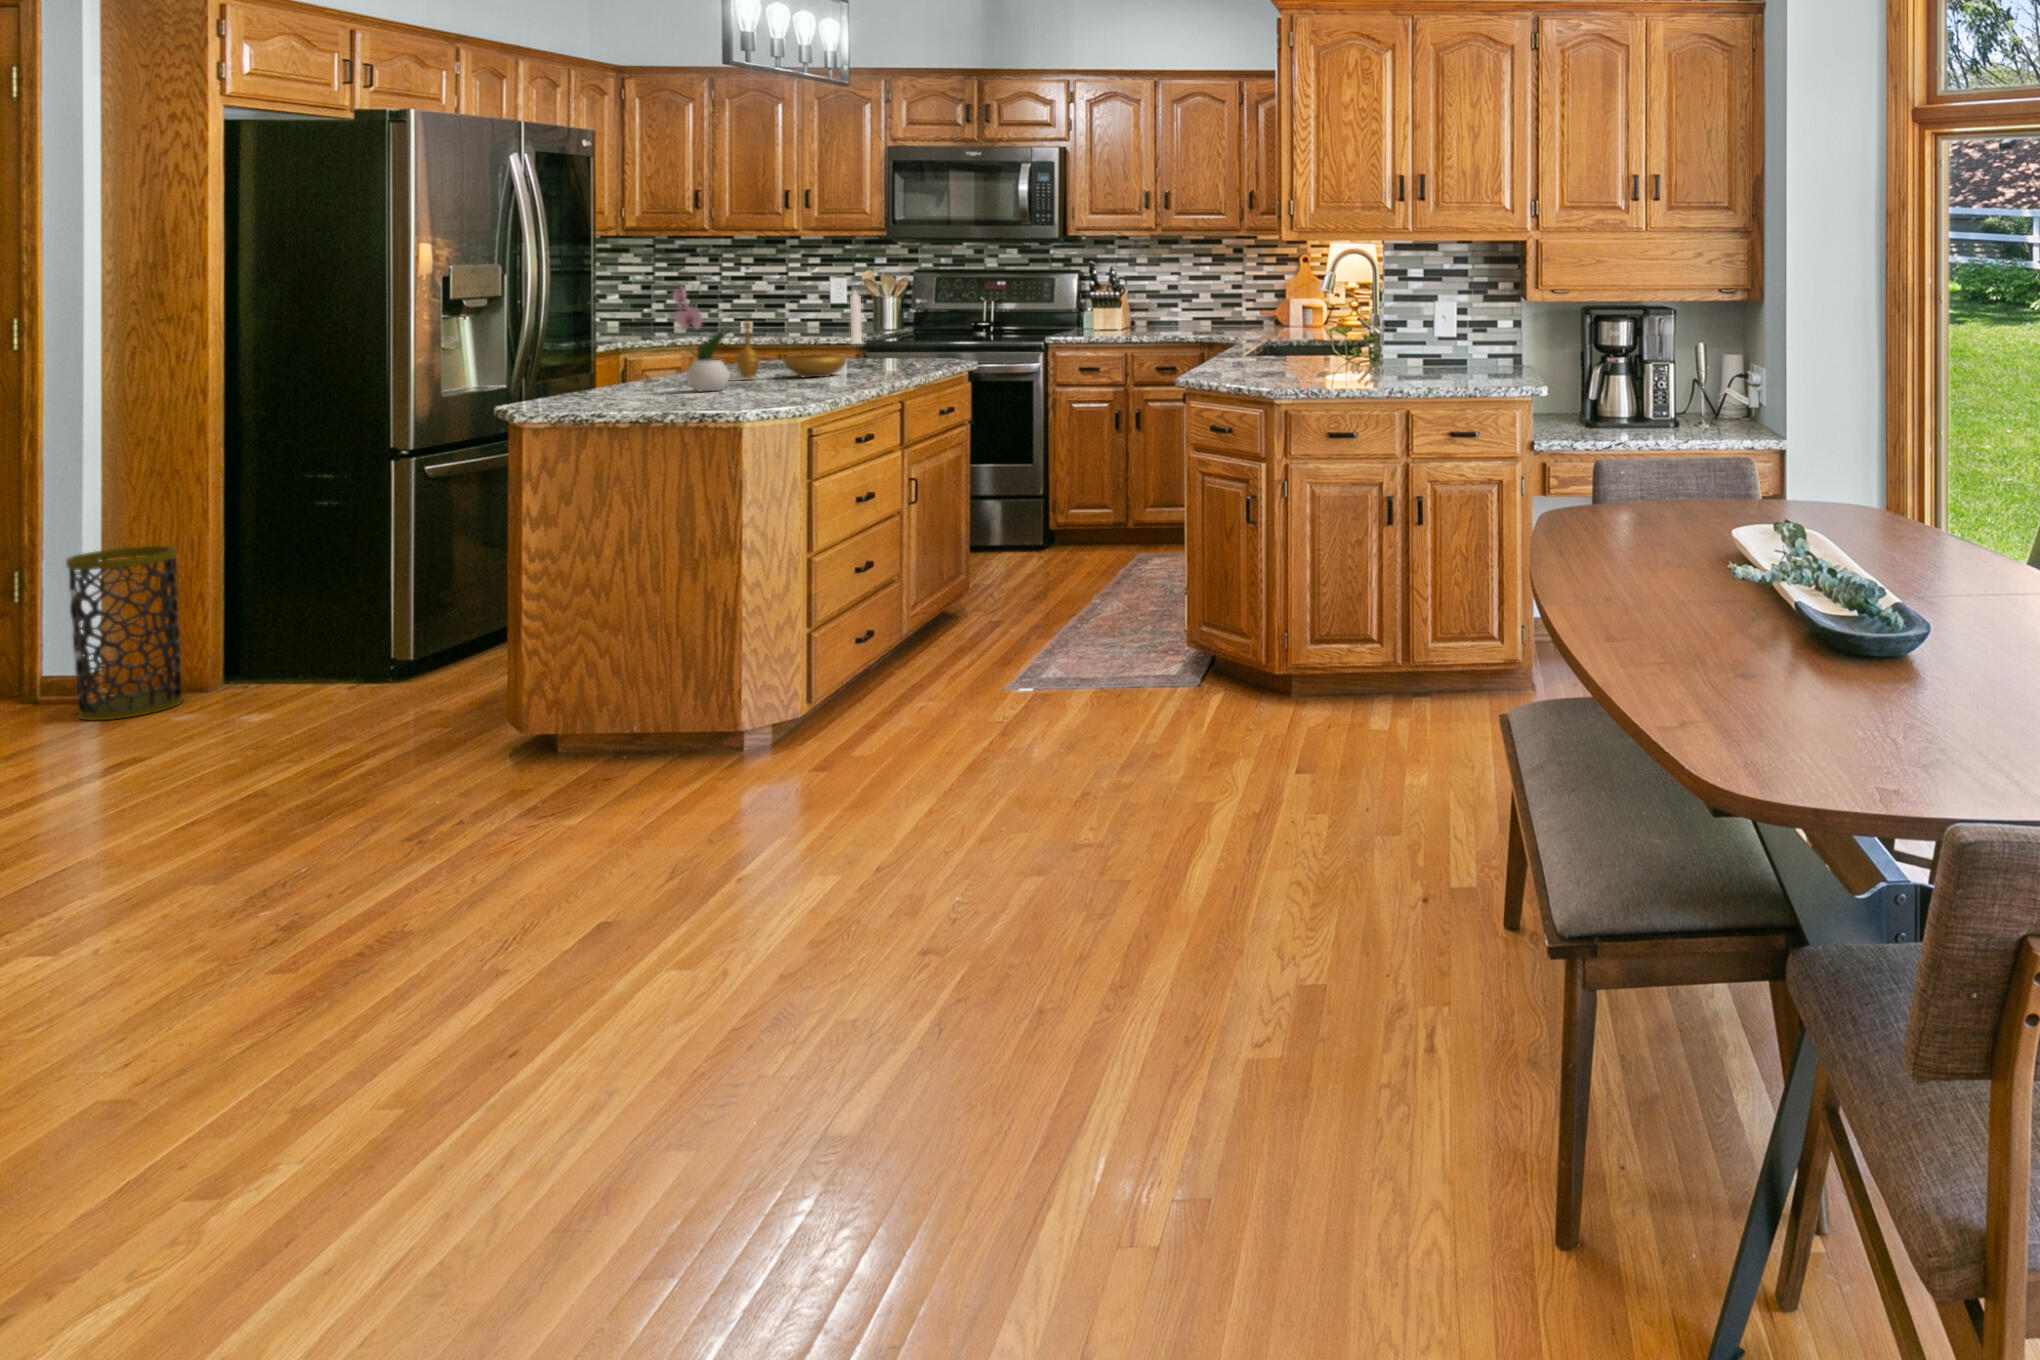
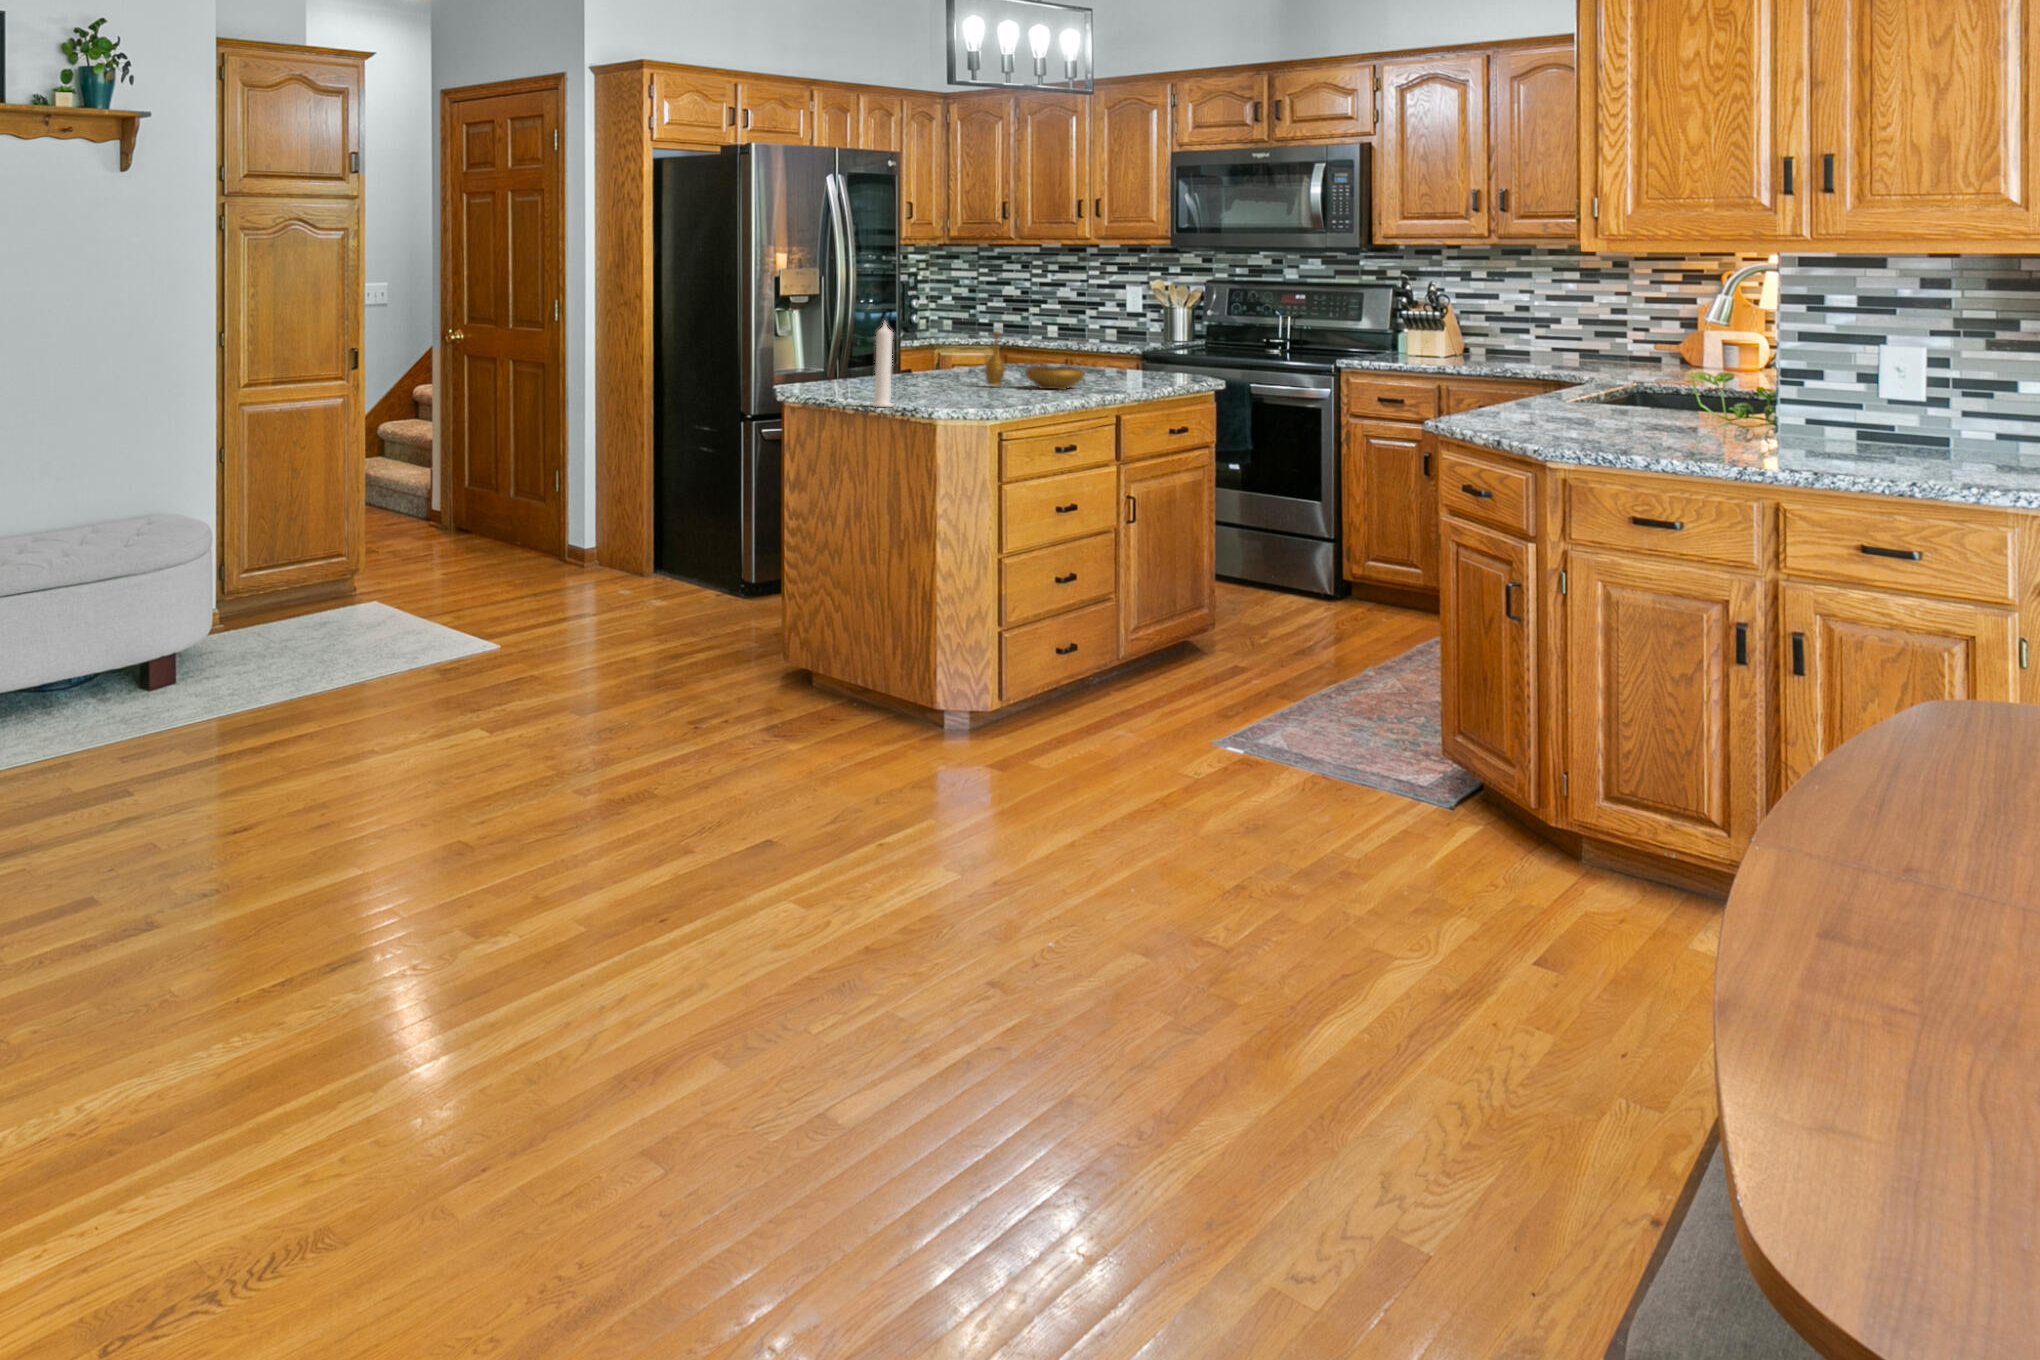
flower arrangement: present [673,271,731,391] -> none [923,283,971,396]
candle: present [850,292,863,344] -> present [871,322,894,407]
trash can: present [66,546,183,721] -> none [553,475,609,597]

